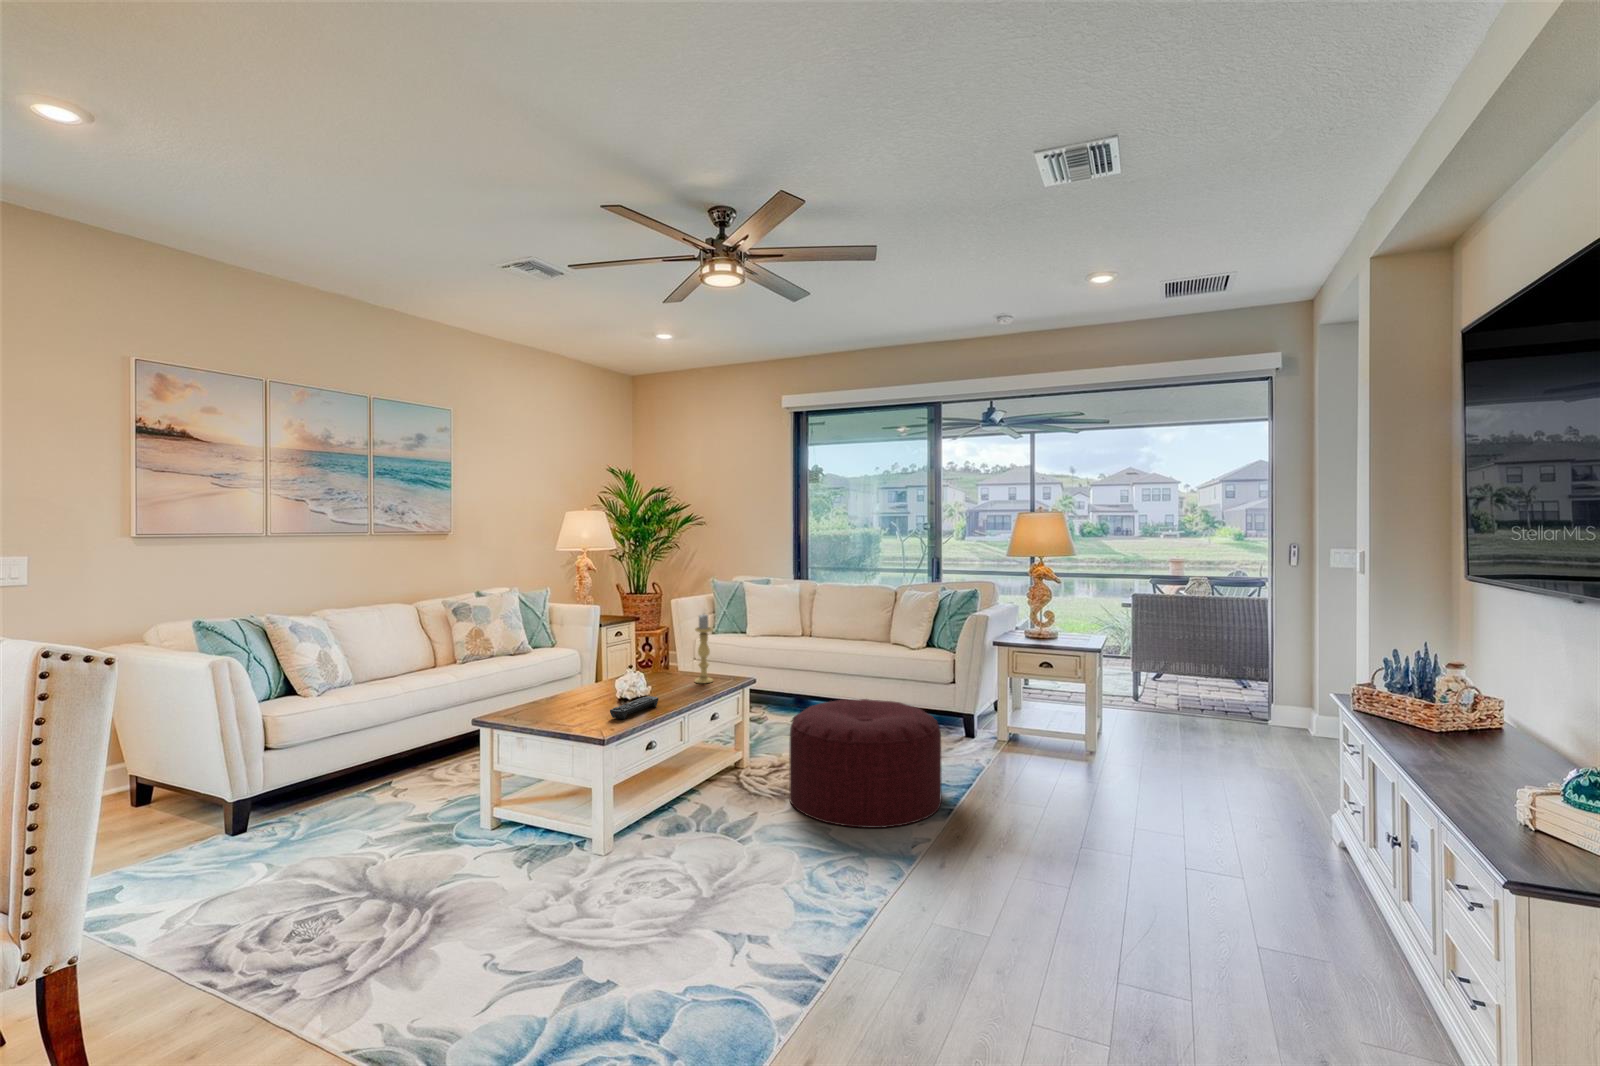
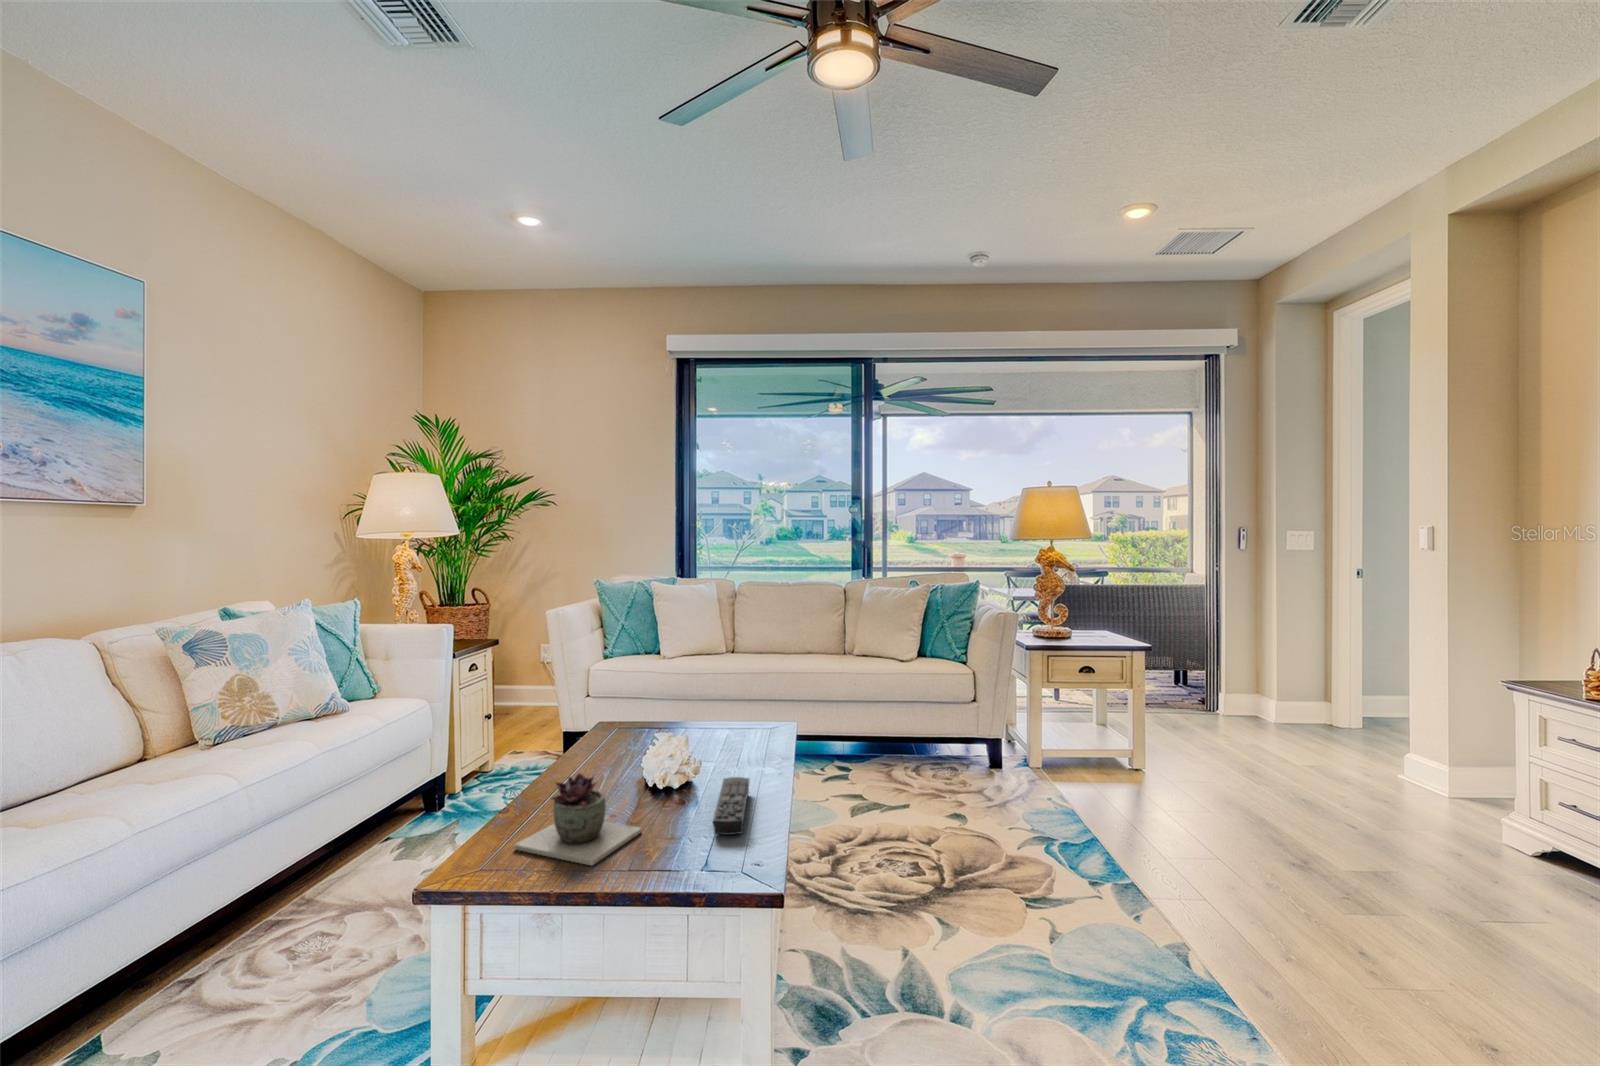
candle holder: present [695,615,713,683] -> none [723,625,753,738]
succulent plant: none [526,680,585,721] -> present [514,774,642,865]
ottoman: present [789,699,942,828] -> none [901,733,1133,940]

